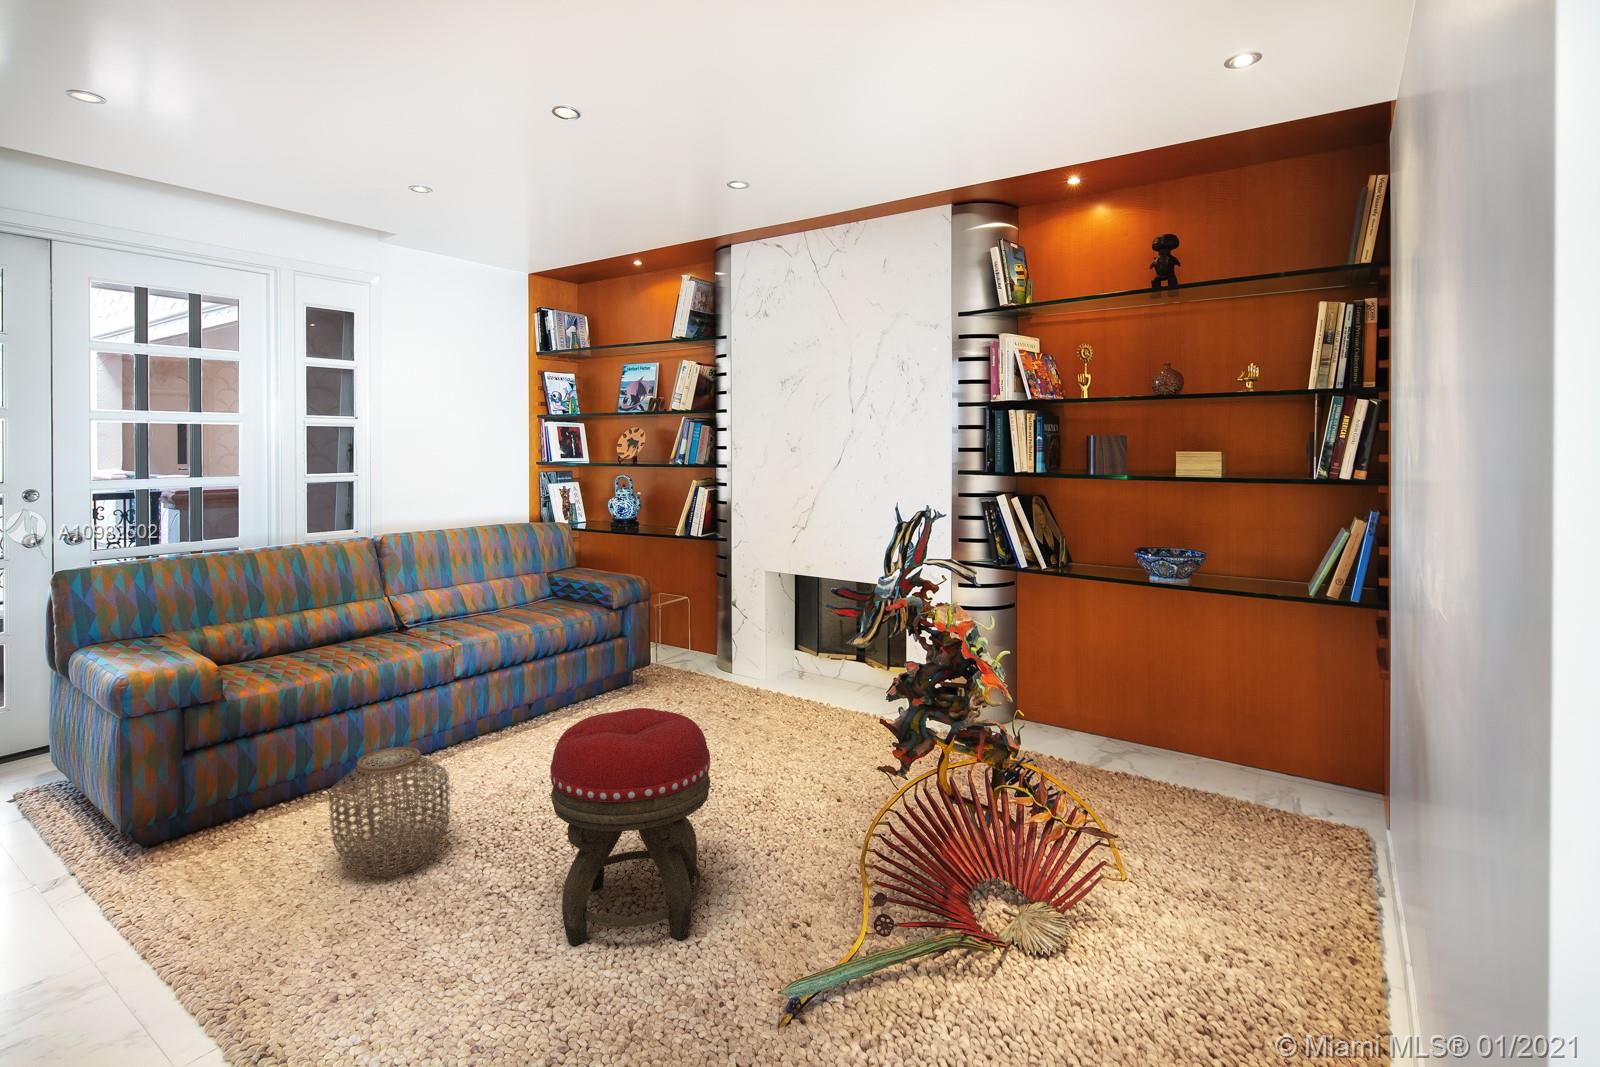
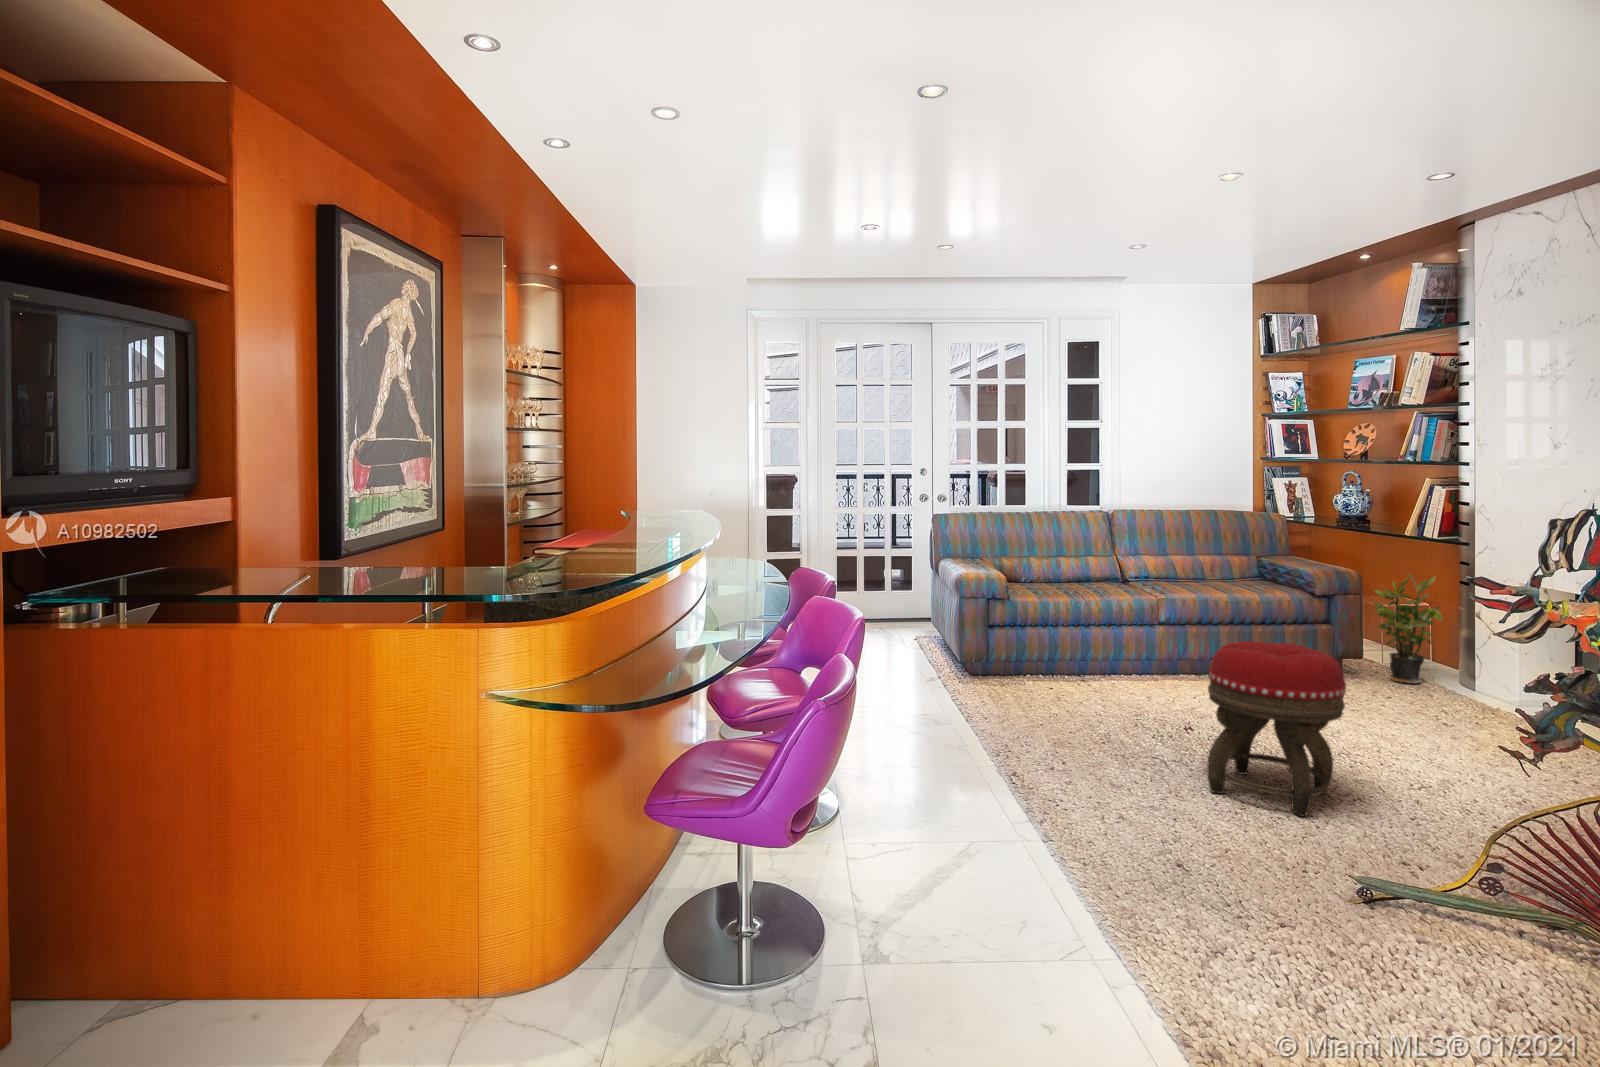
potted plant: none [666,578,723,689] -> present [1375,574,1443,684]
woven basket: present [329,747,450,876] -> none [1066,646,1143,729]

